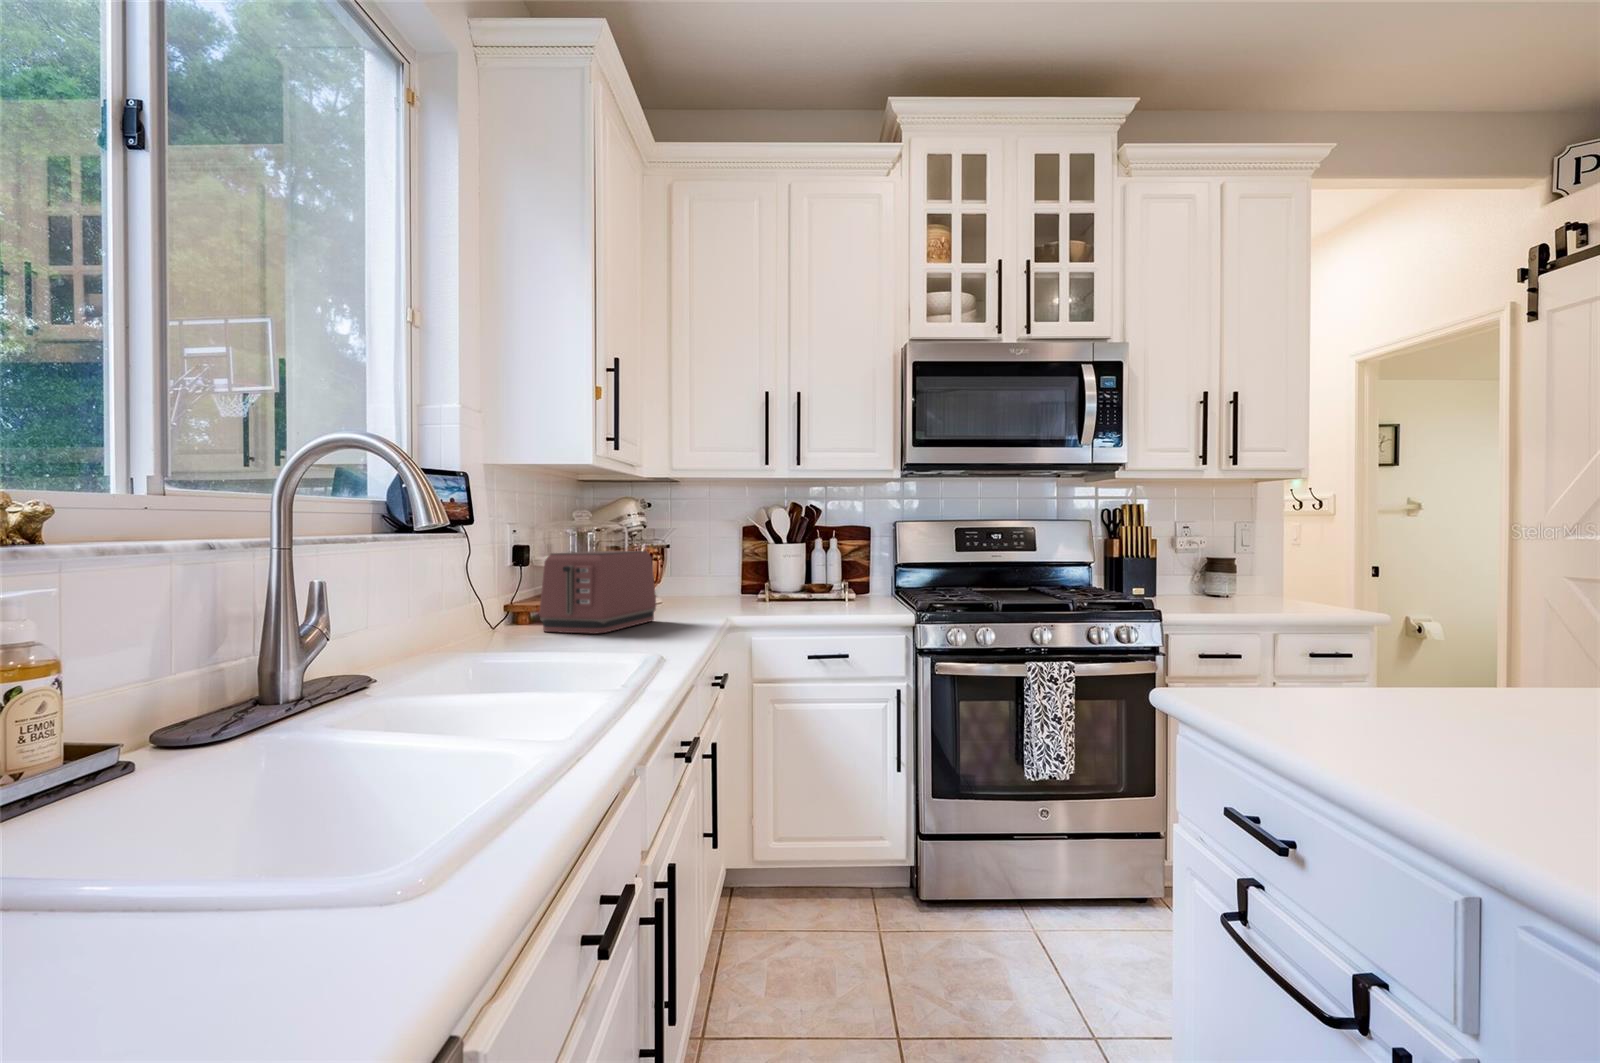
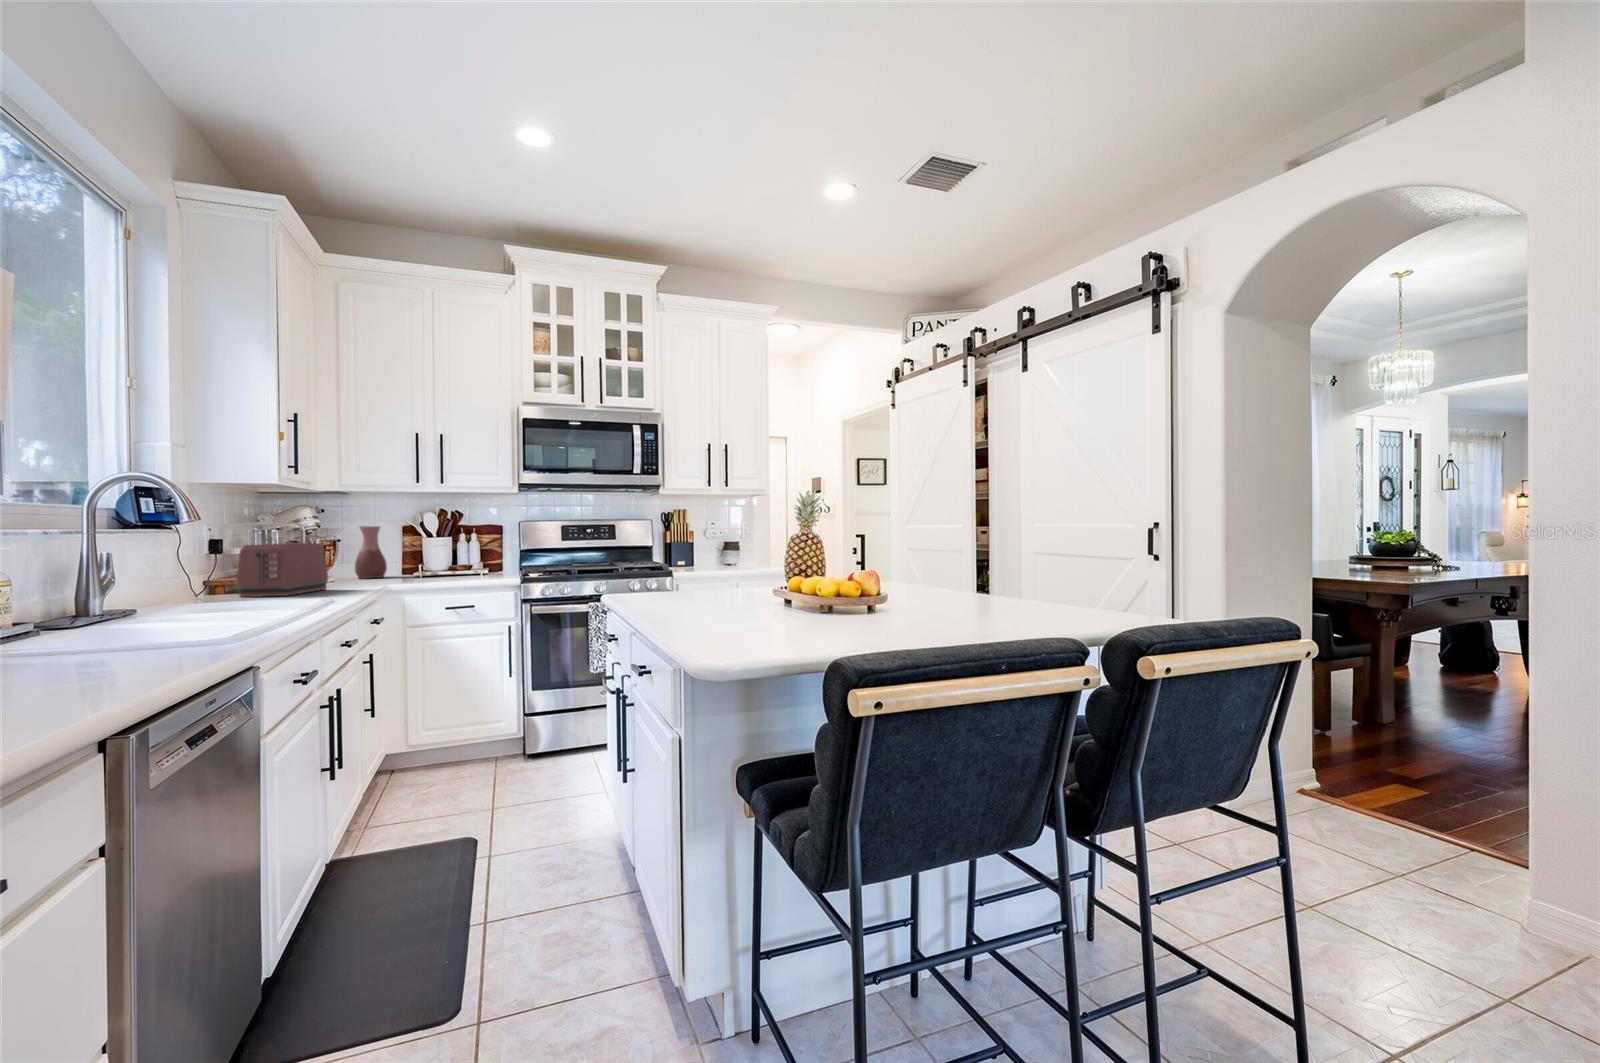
vase: none [686,527,723,599] -> present [355,526,387,579]

